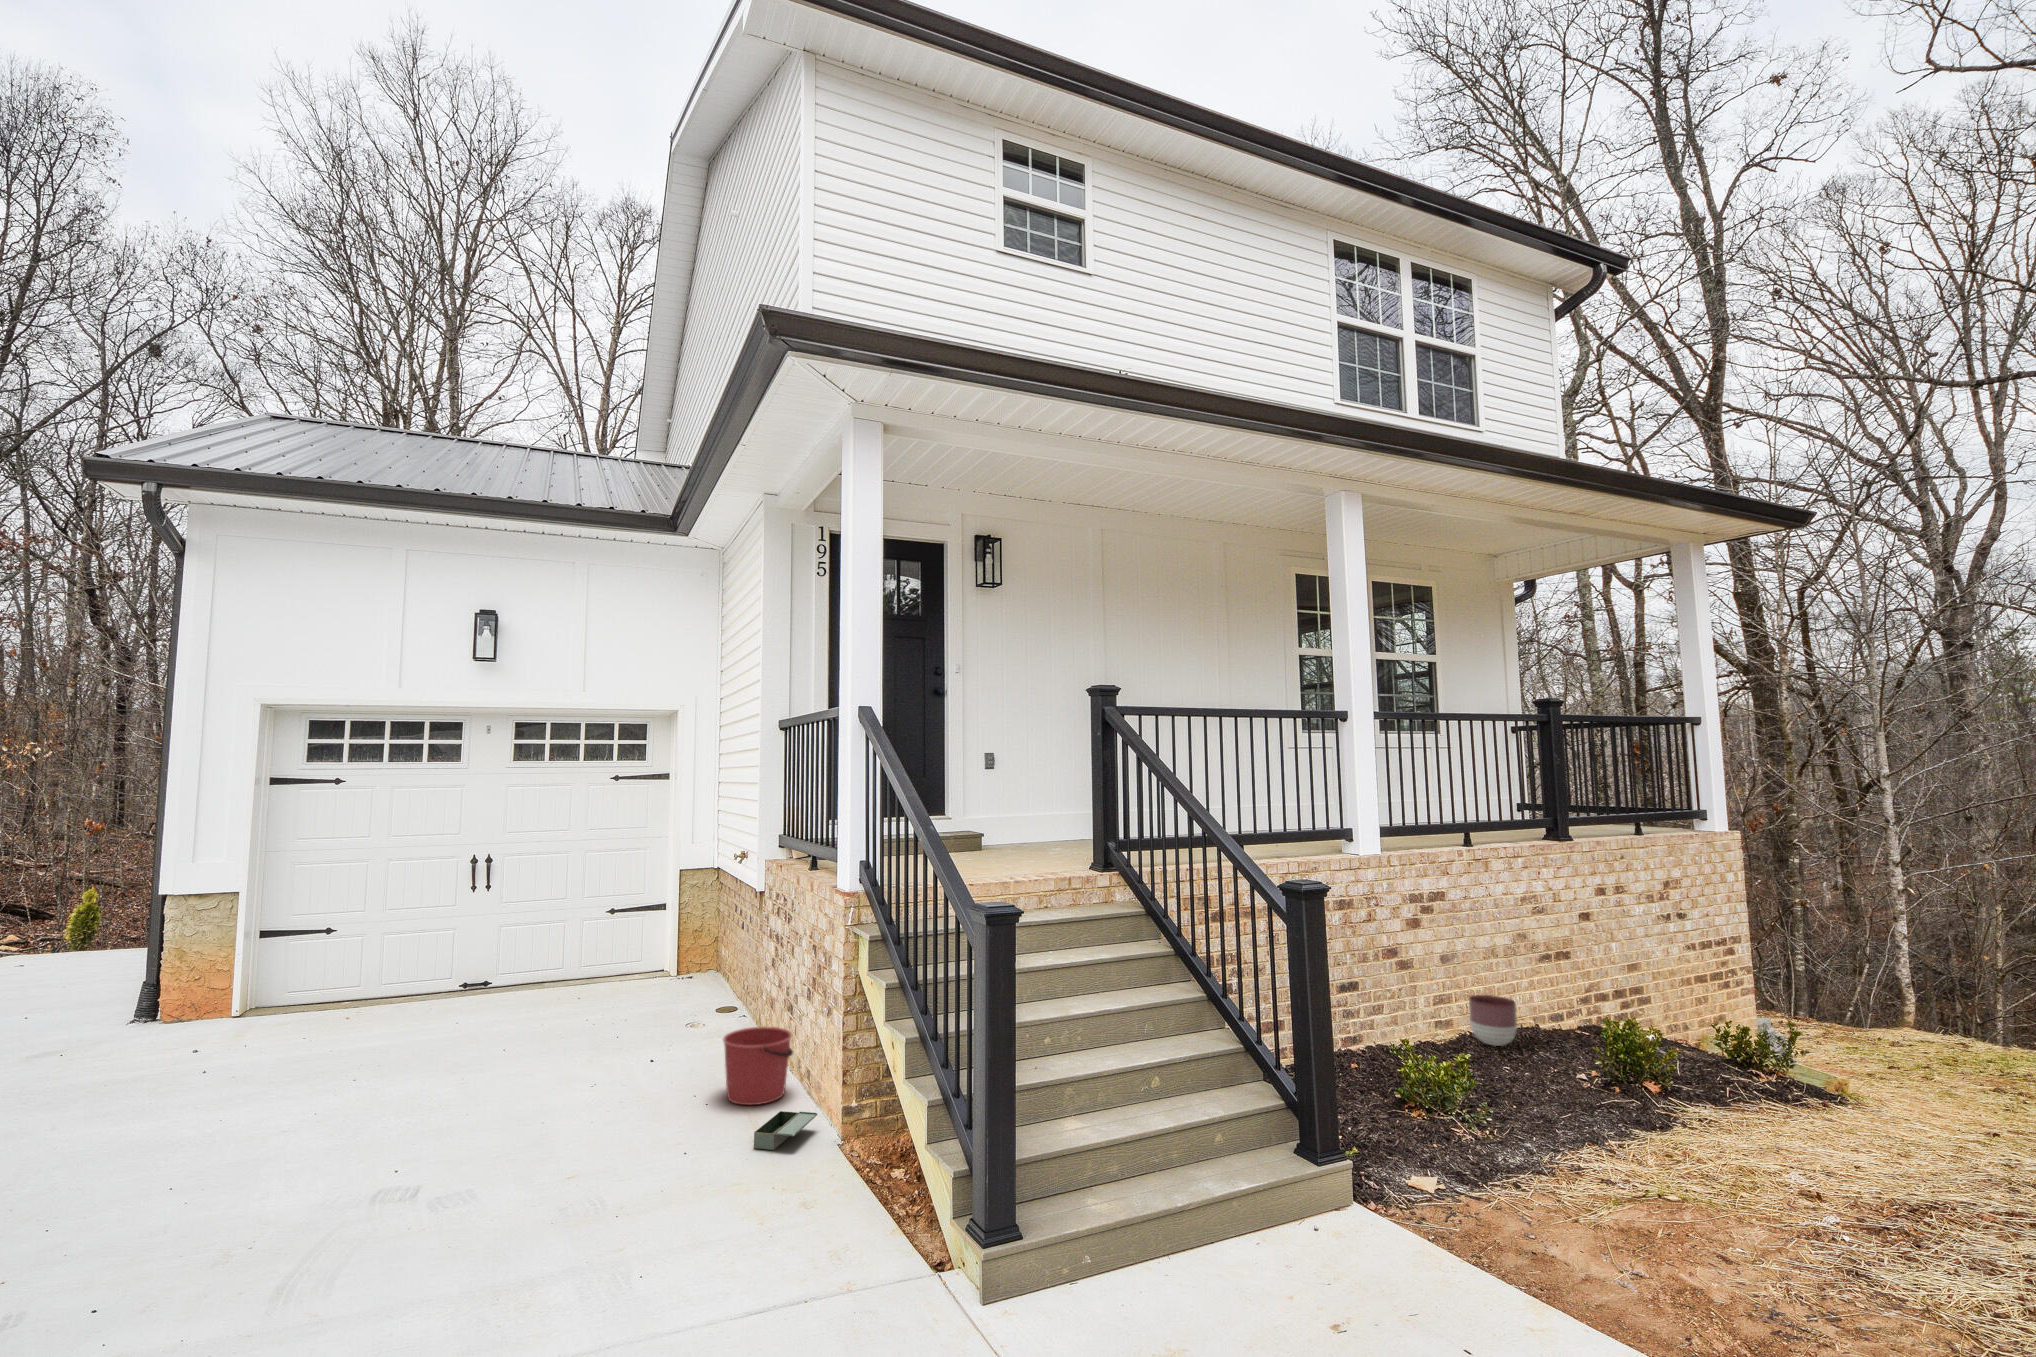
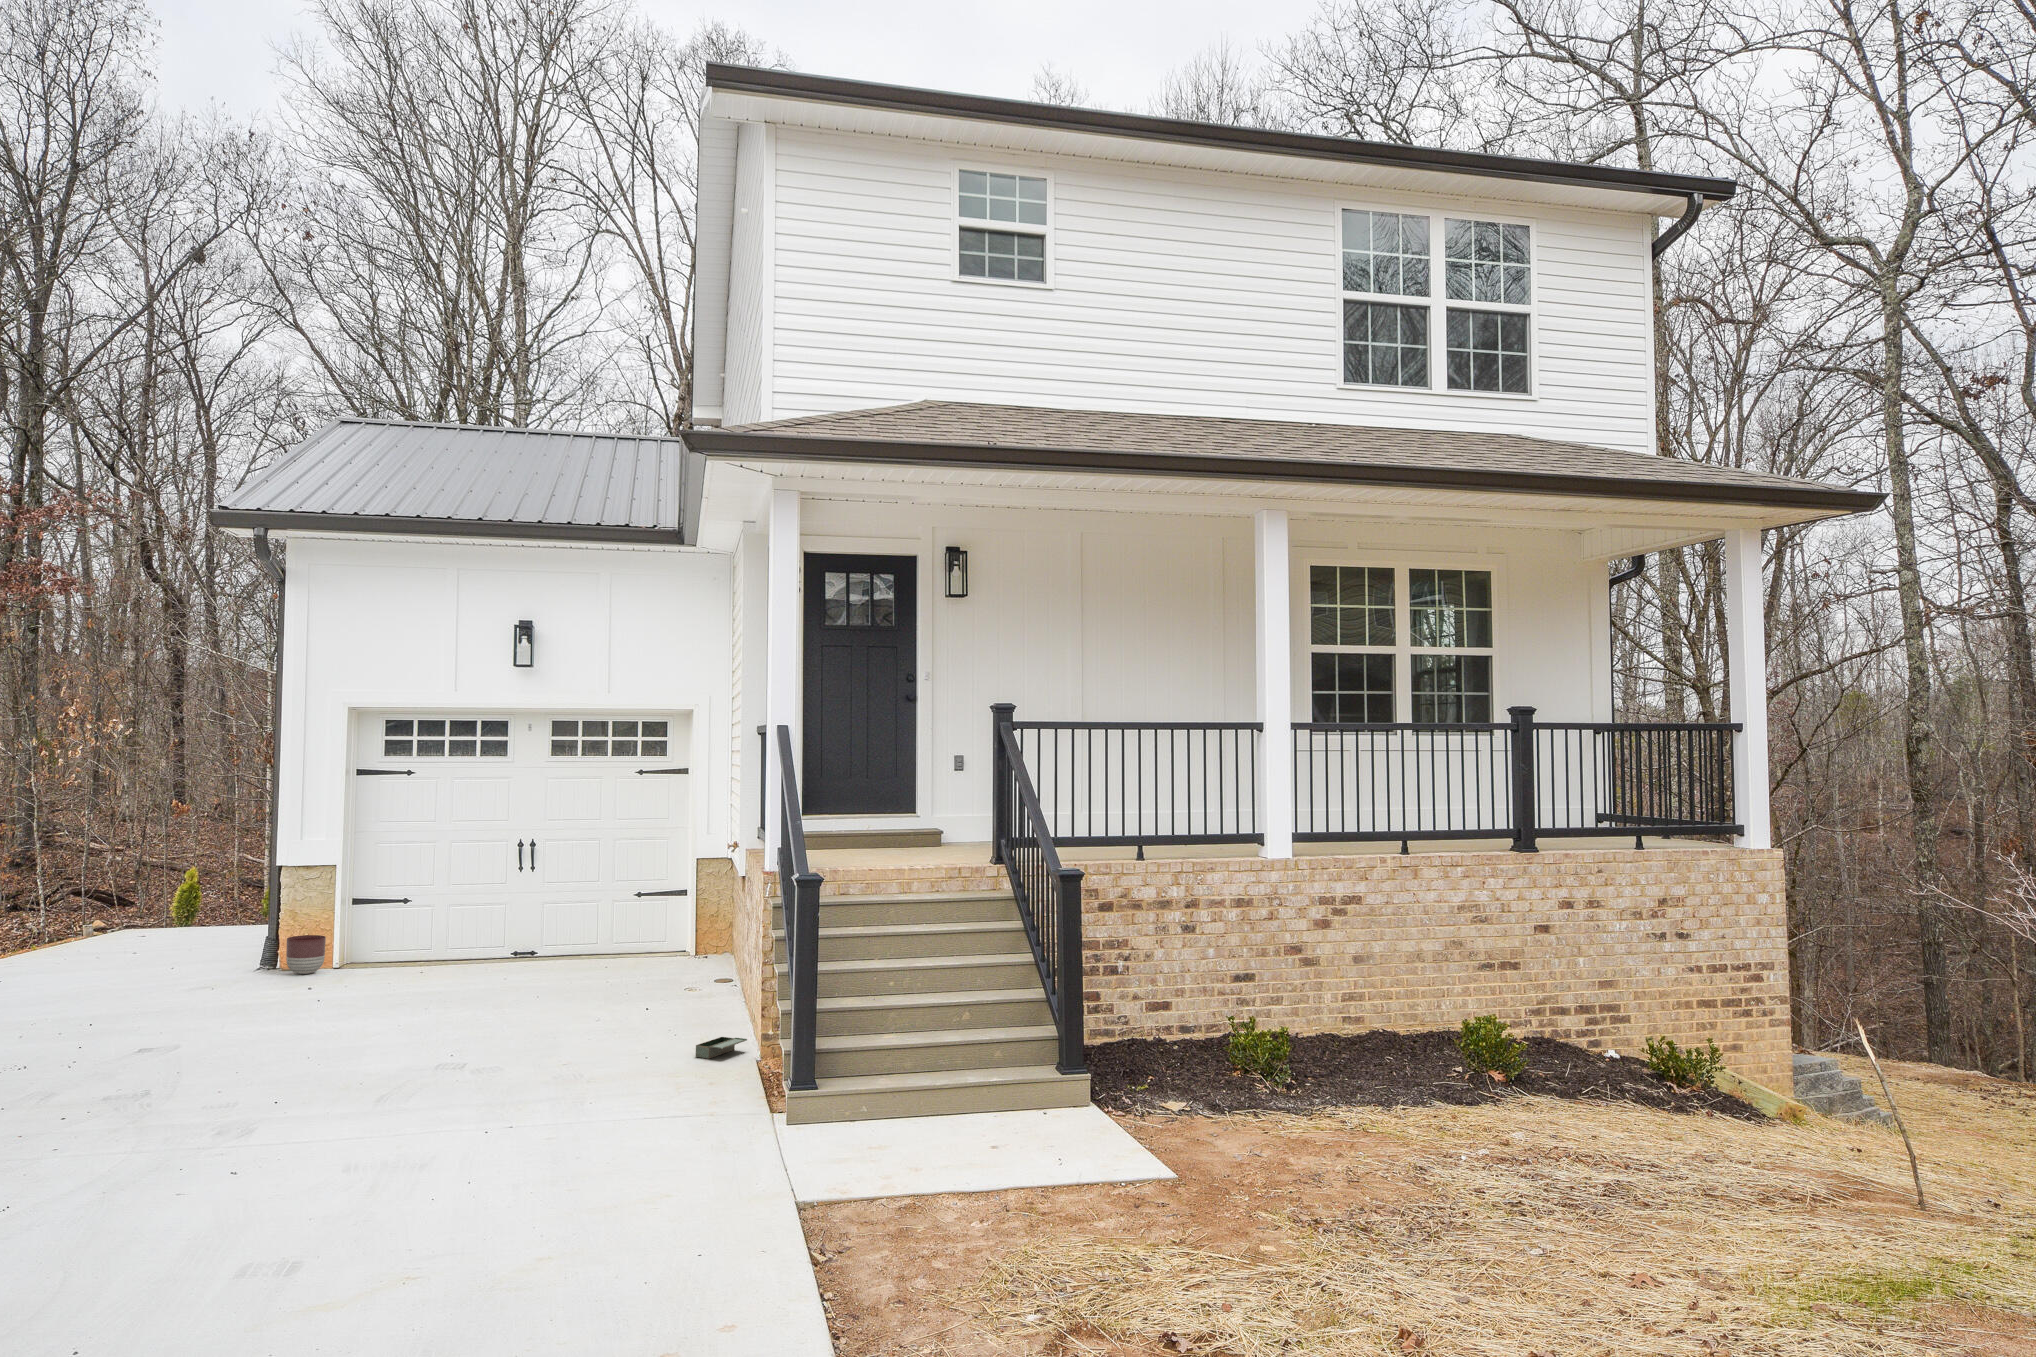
planter: present [1469,995,1517,1046] -> present [286,935,326,974]
bucket: present [723,1027,793,1105] -> none [688,981,744,1037]

